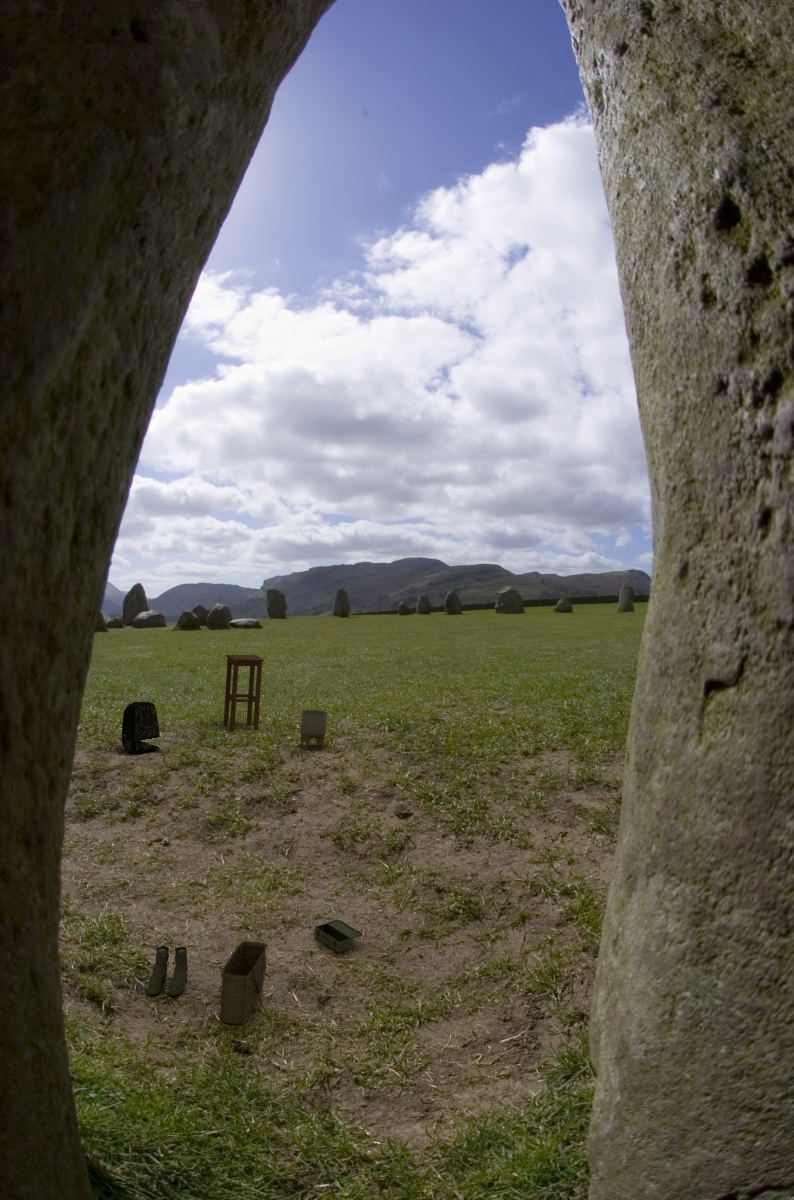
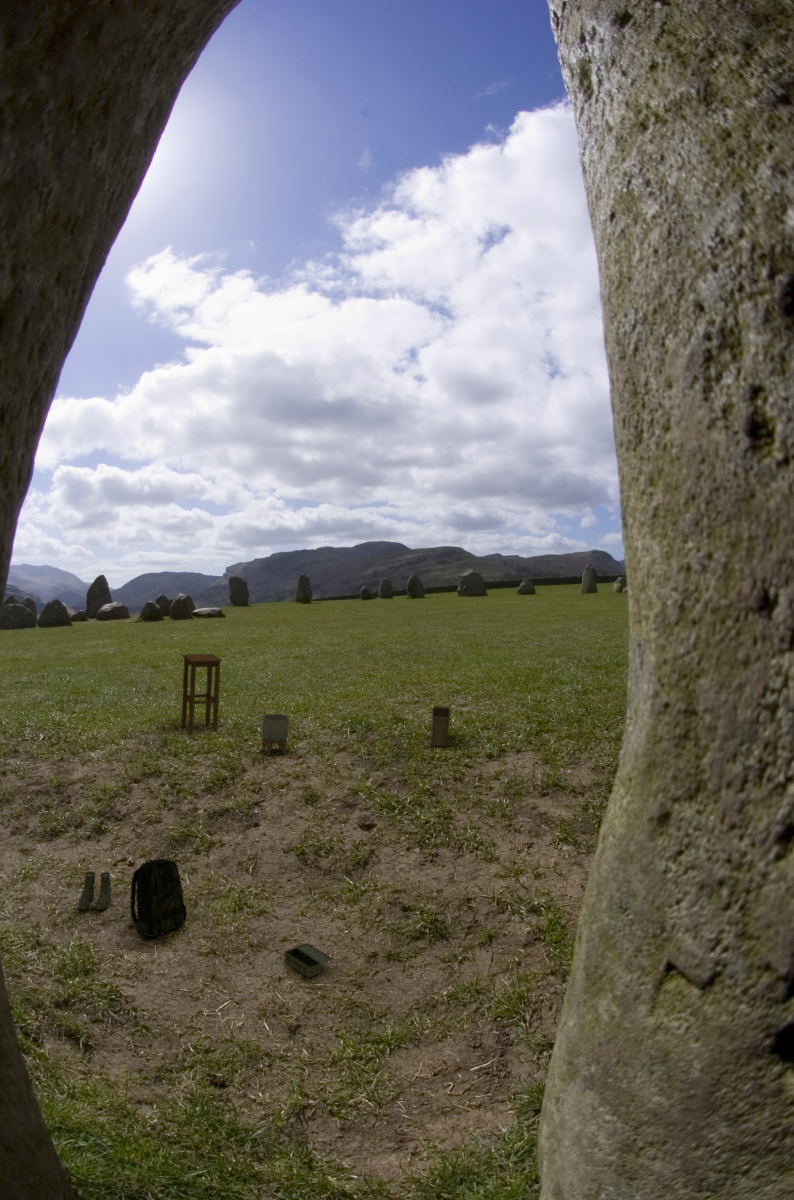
backpack: present [122,702,160,753] -> present [130,858,187,937]
basket: present [220,941,268,1024] -> present [431,706,451,747]
boots: present [148,946,188,996] -> present [78,872,112,910]

